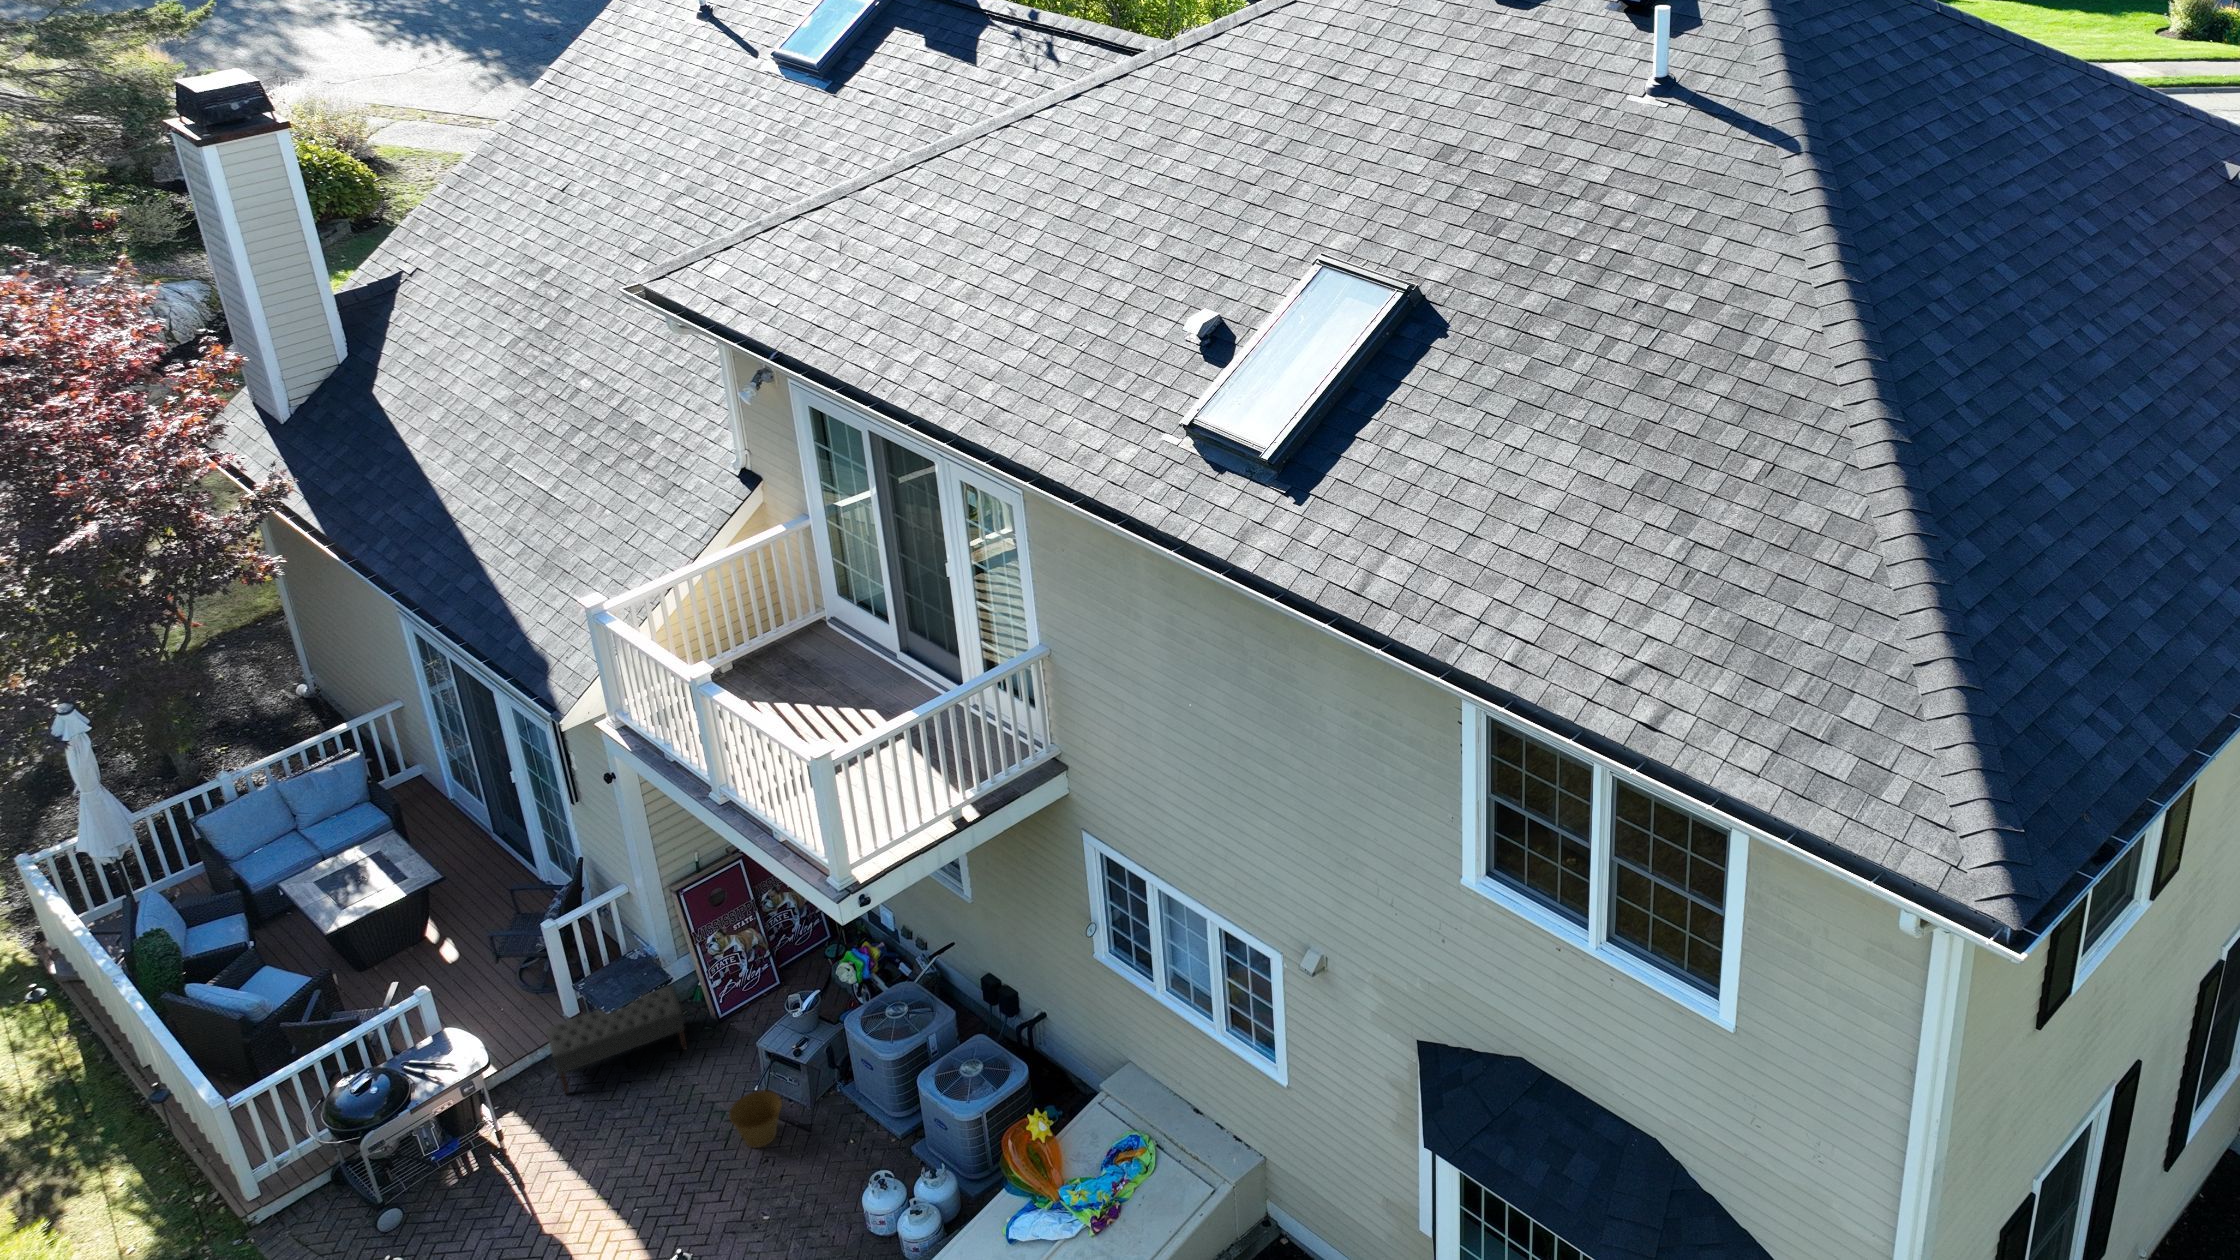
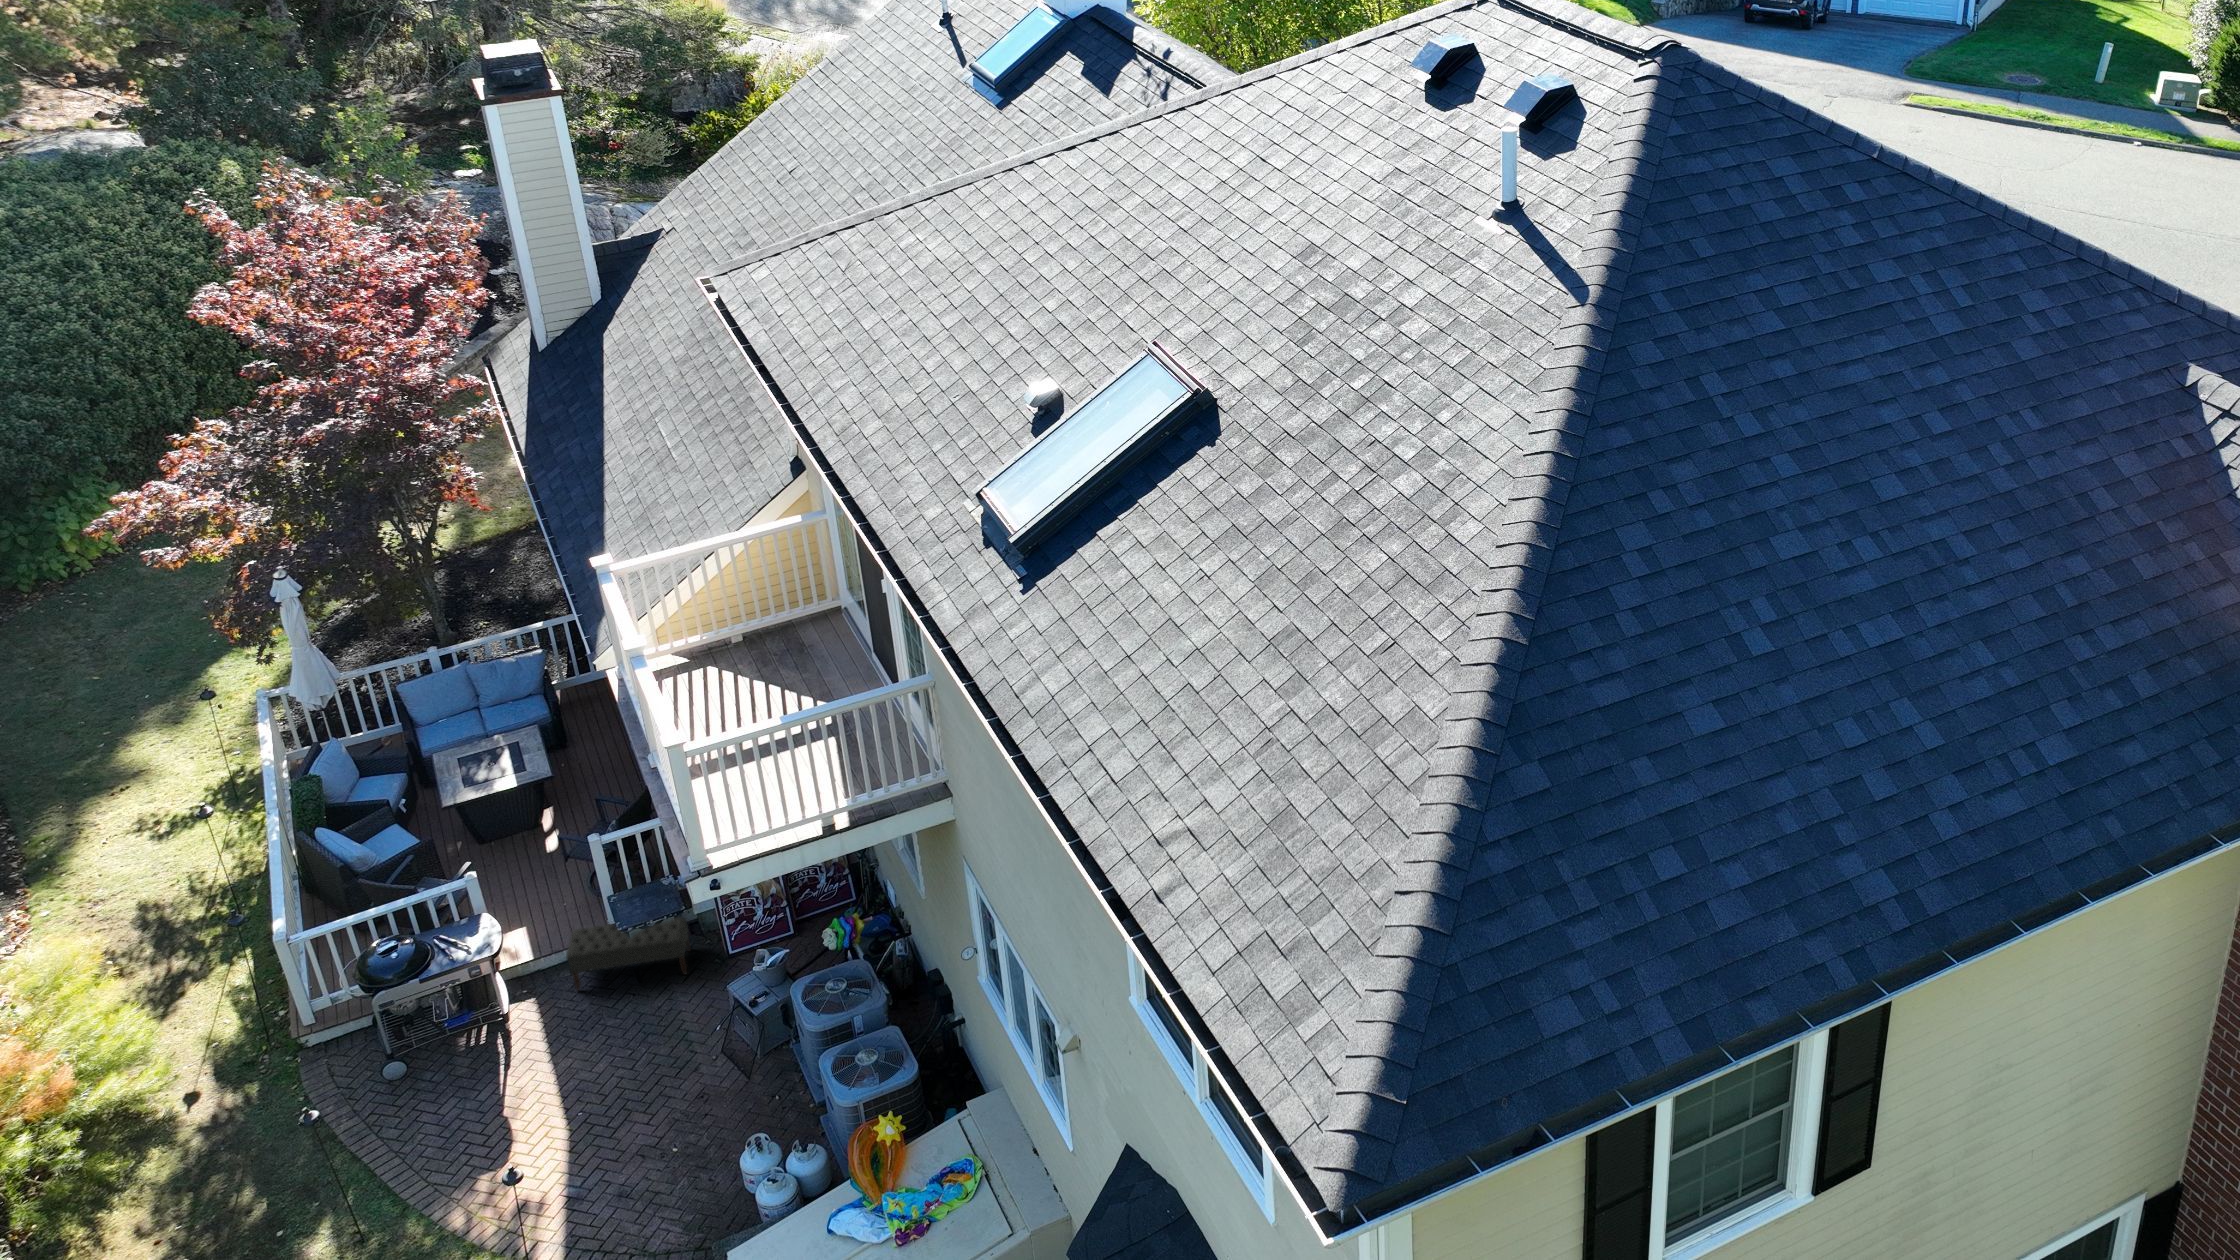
basket: present [729,1091,782,1148] -> none [674,1028,723,1079]

